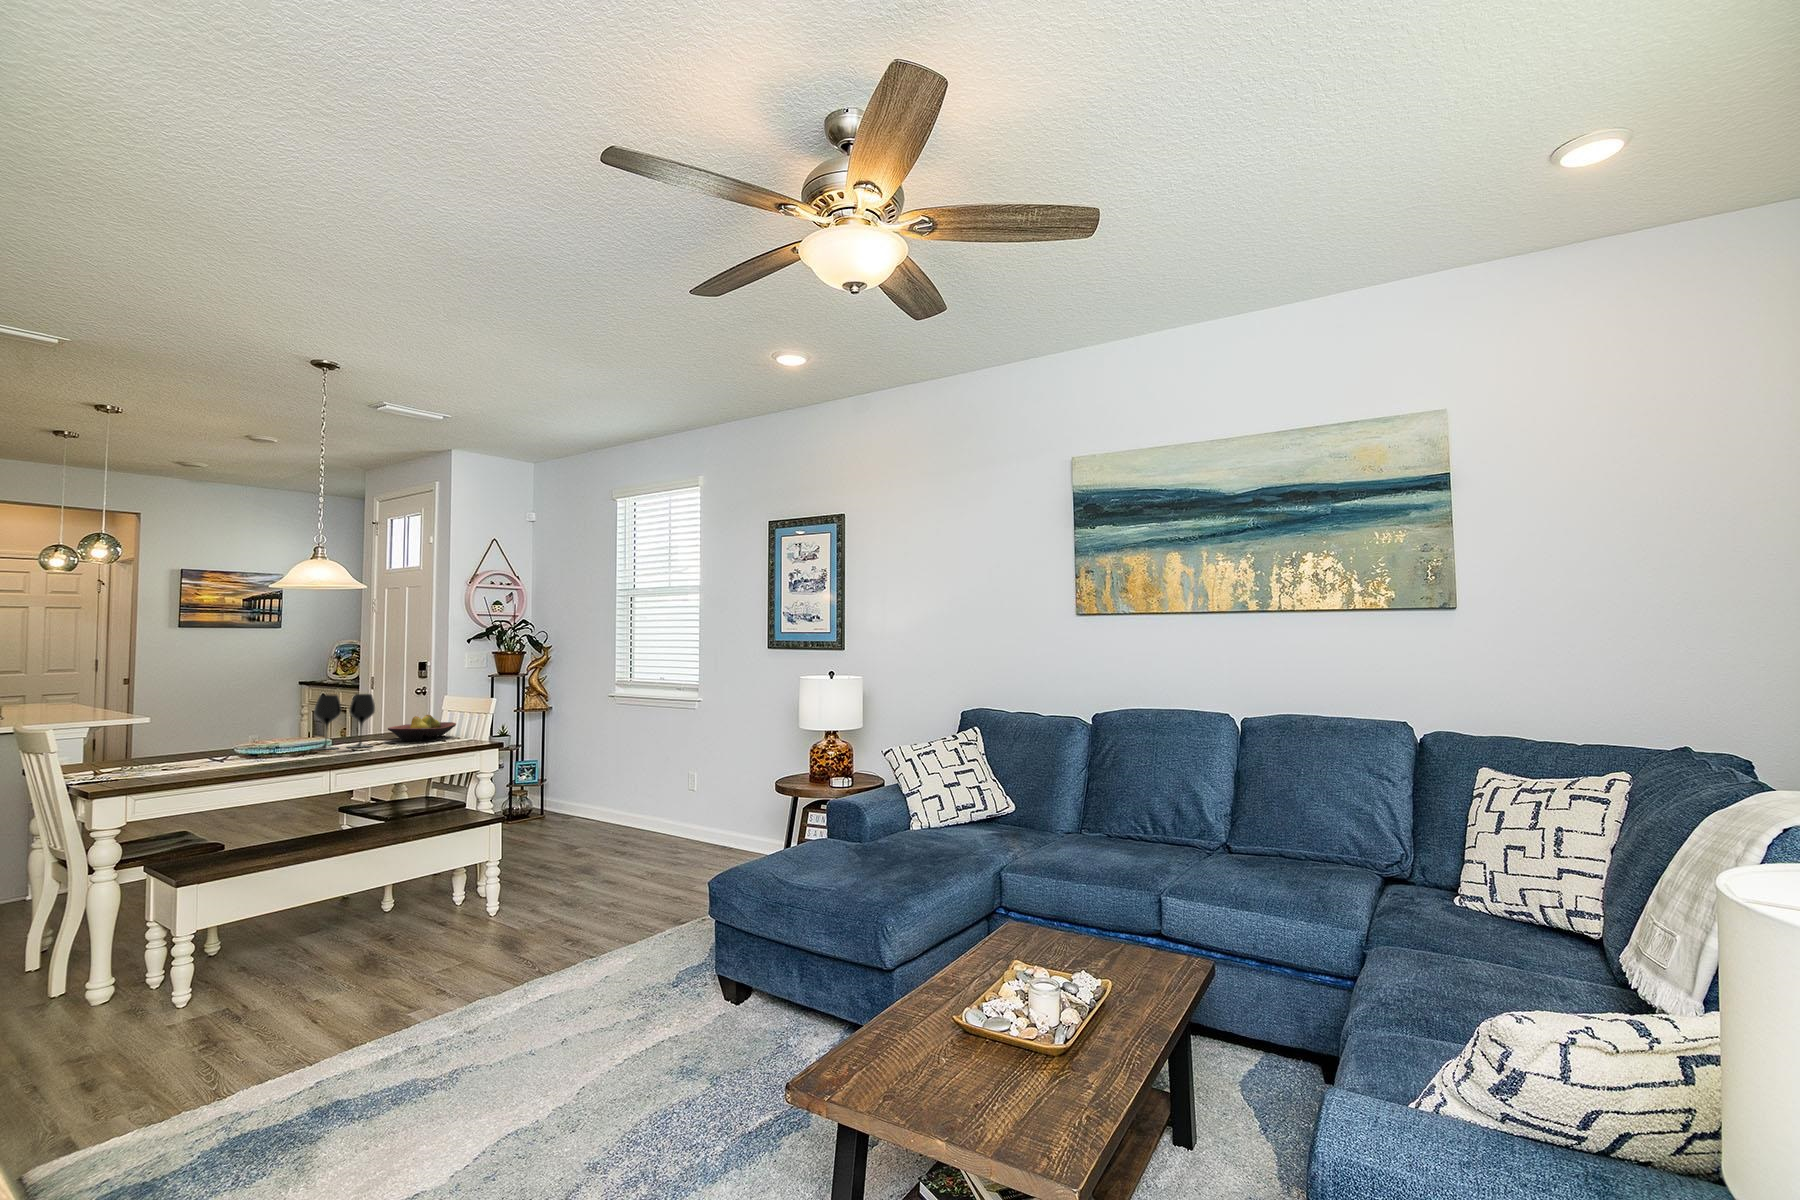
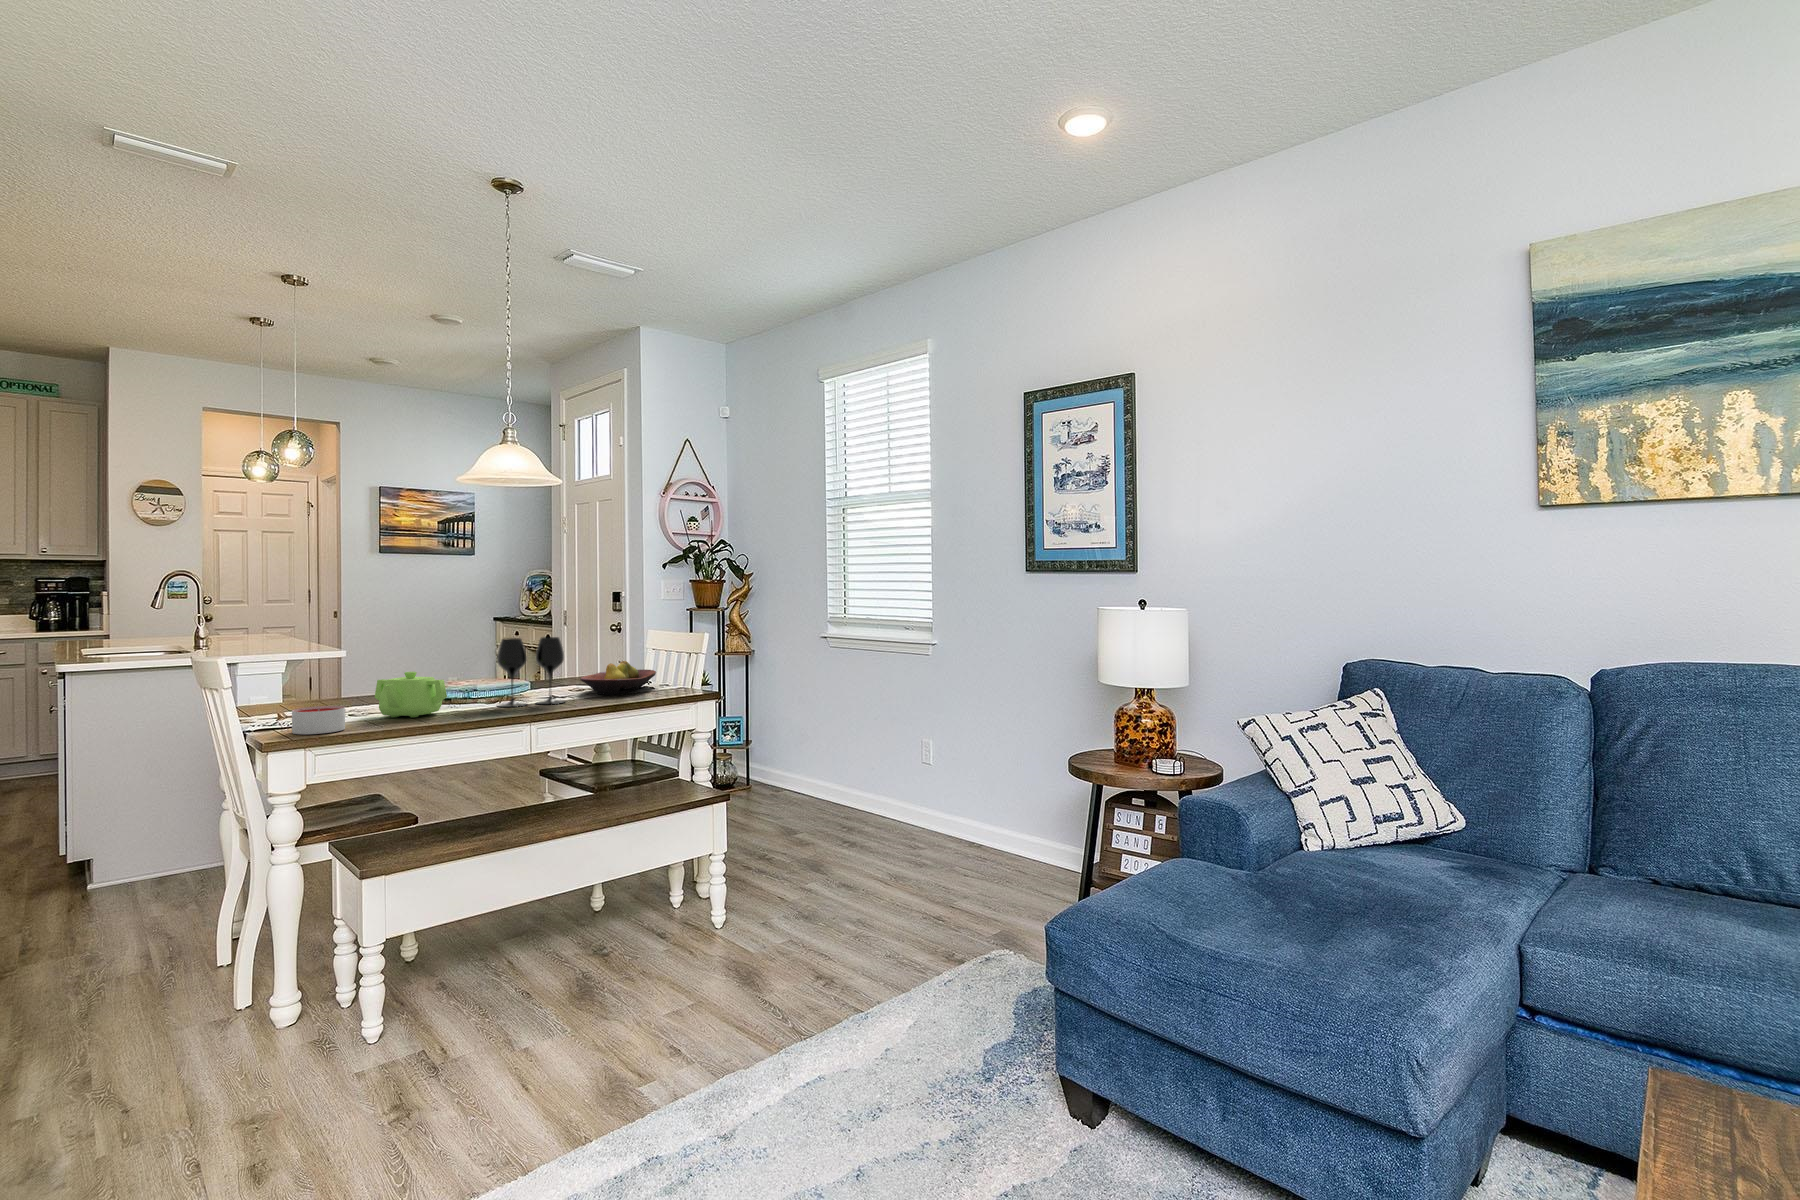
teapot: none [198,720,267,757] -> present [375,672,447,717]
candle: none [123,747,174,769] -> present [292,706,345,734]

